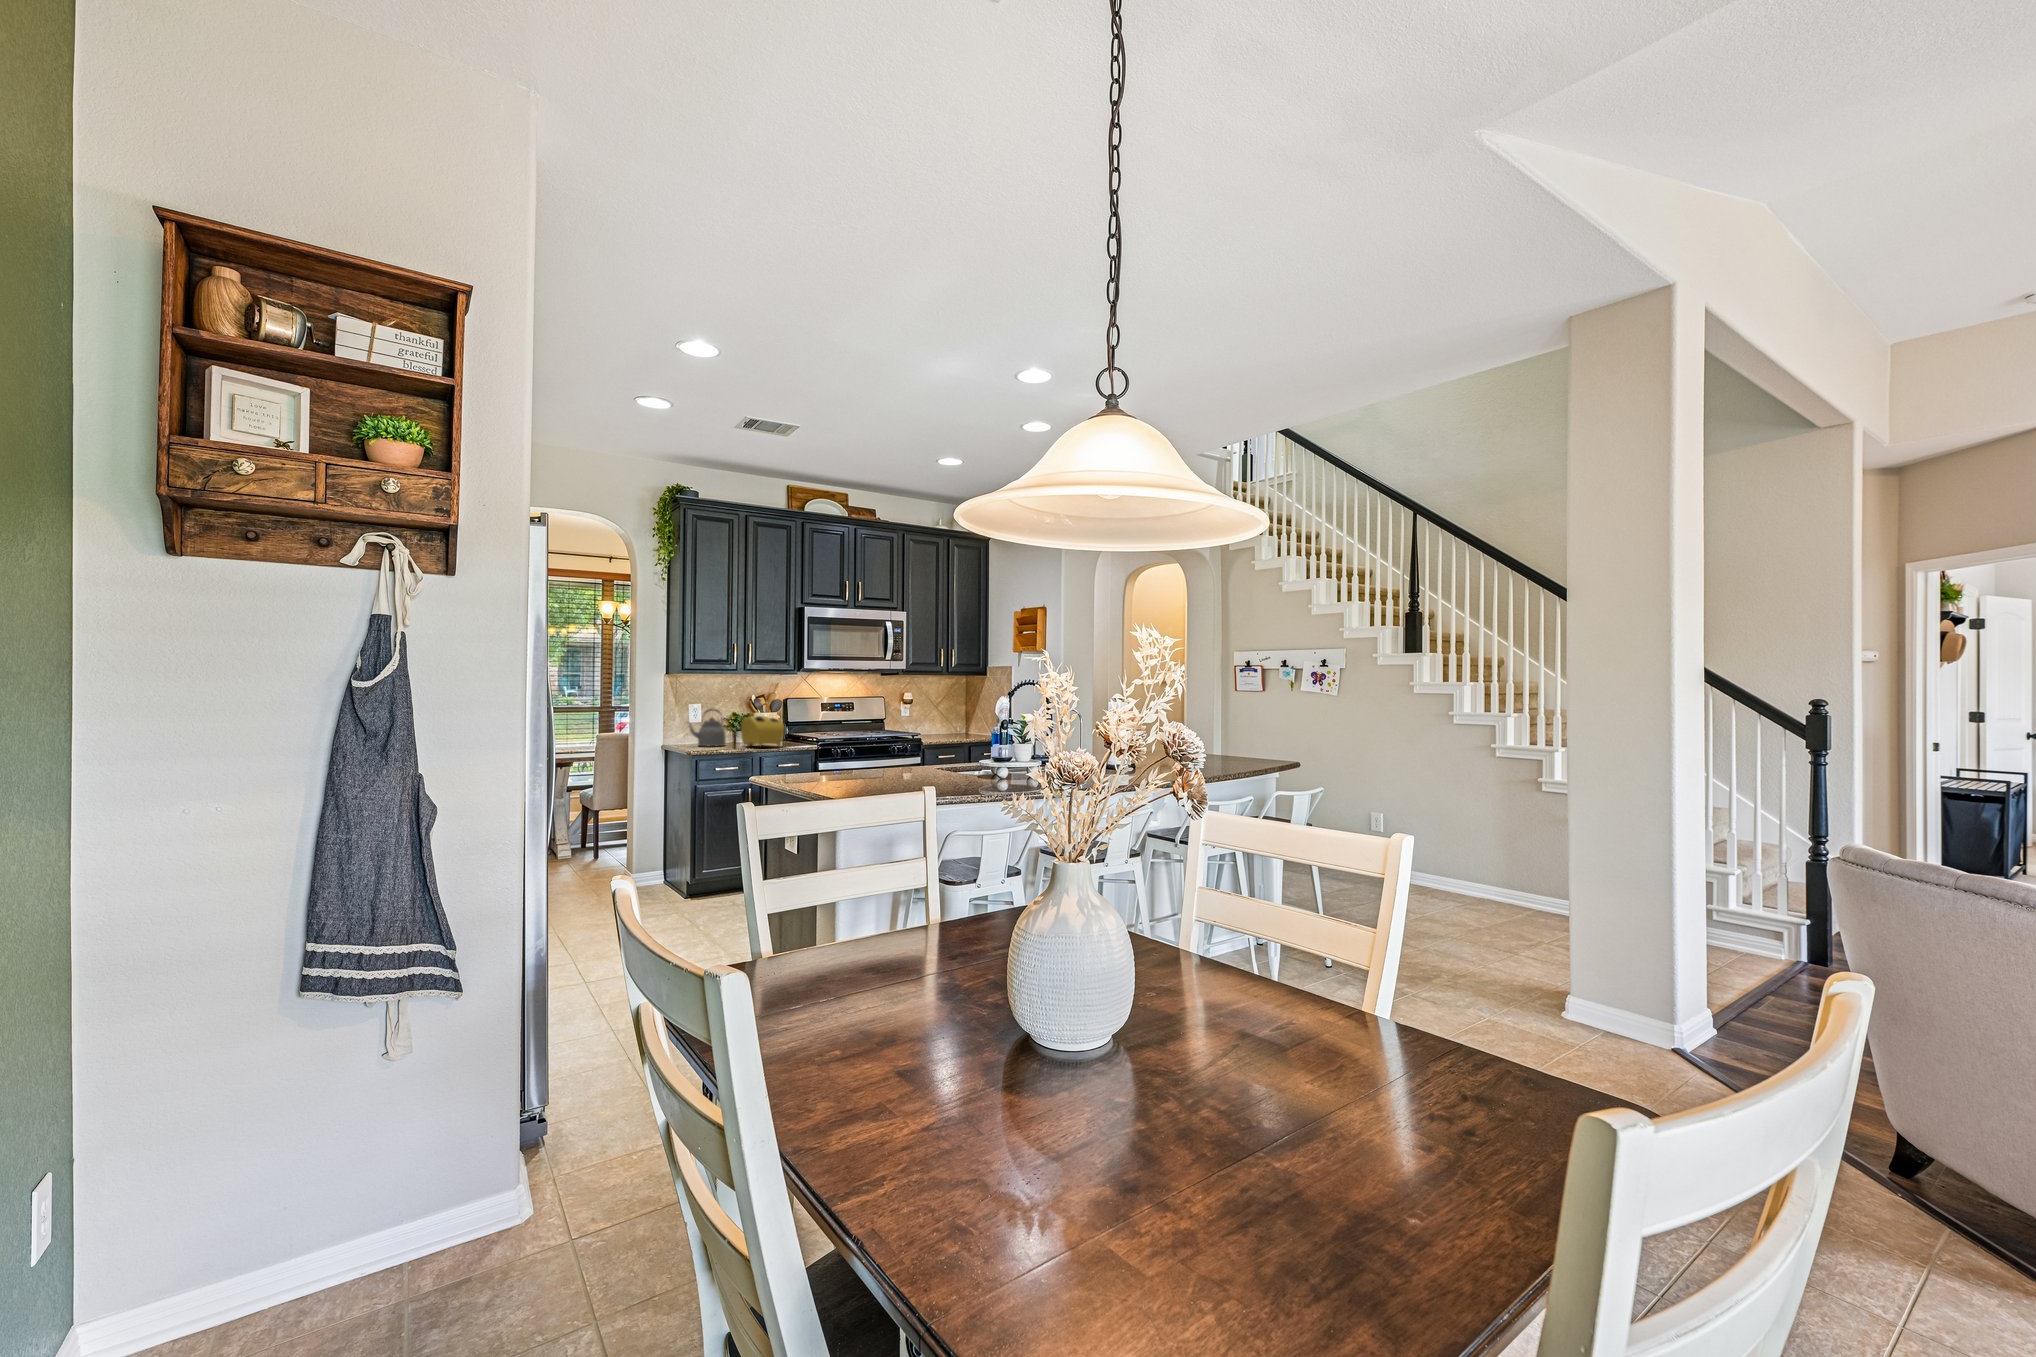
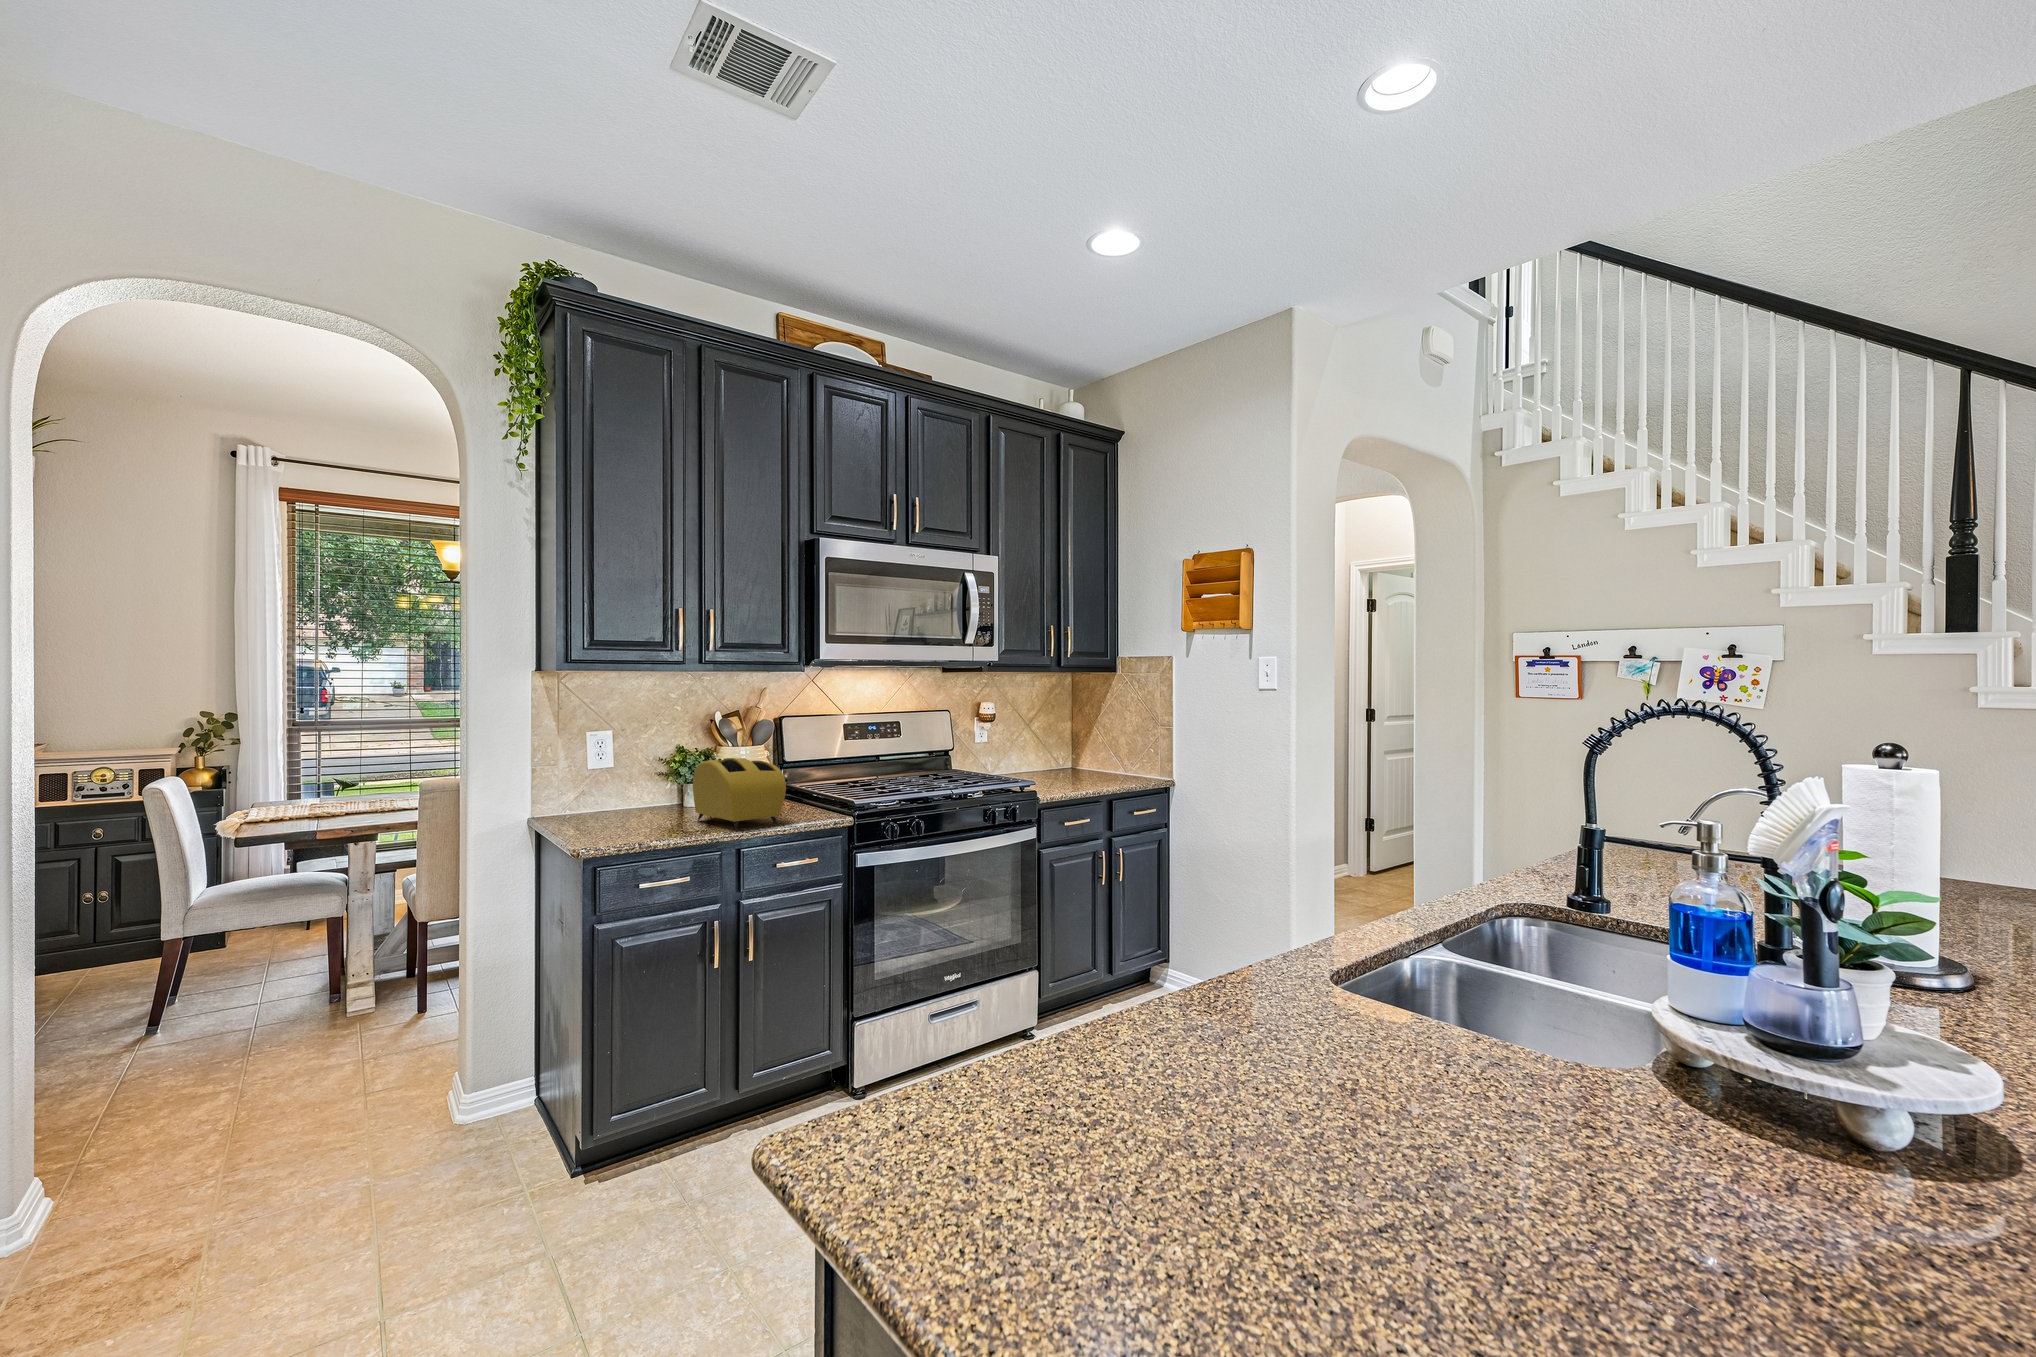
kettle: present [688,709,726,746] -> none [572,742,661,823]

